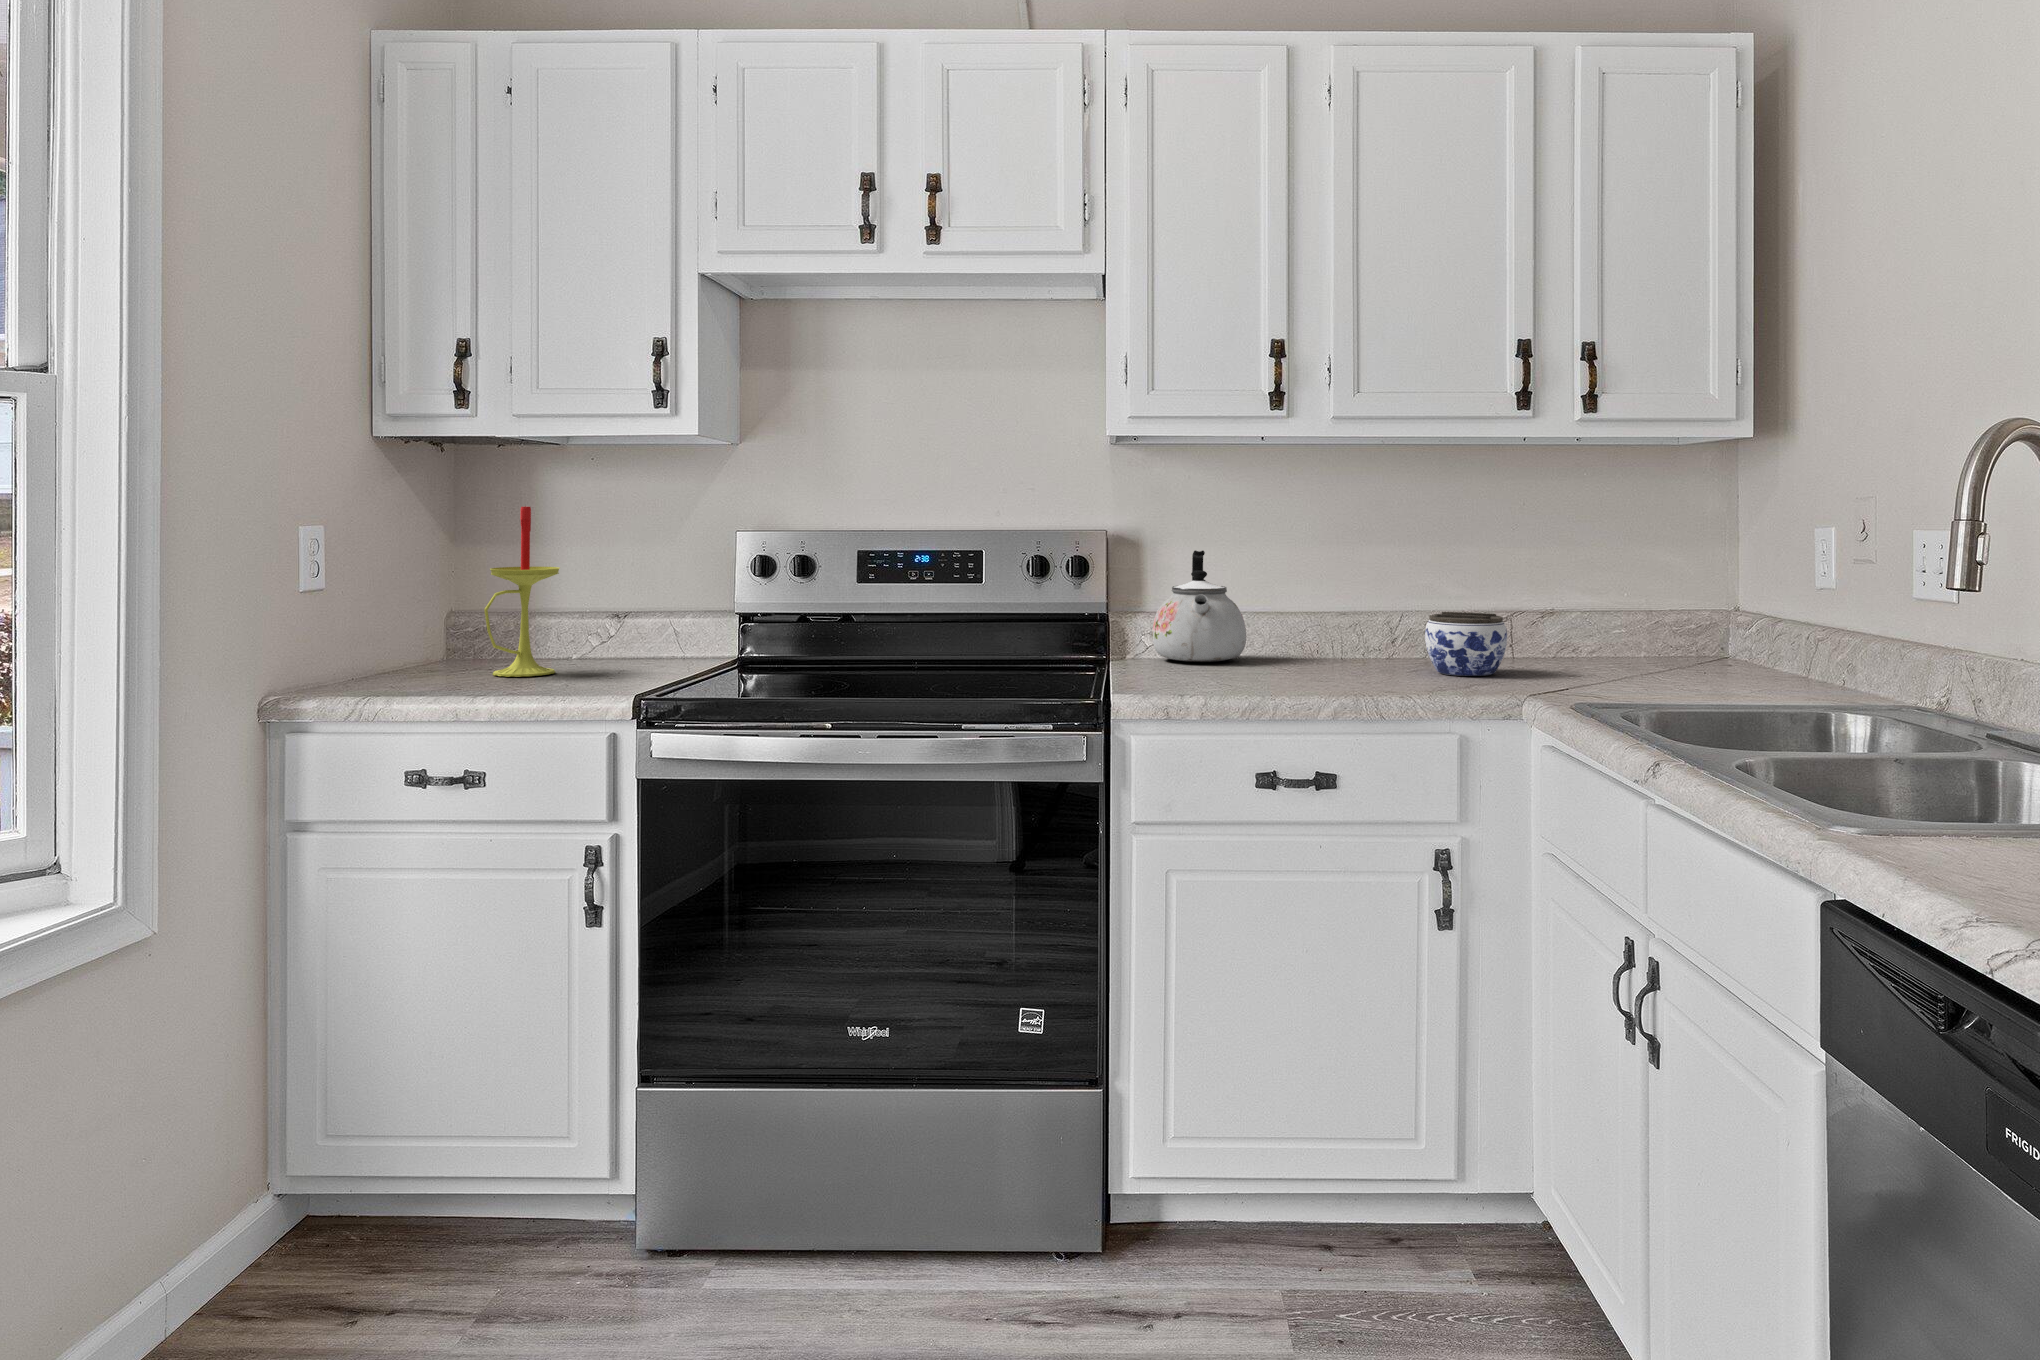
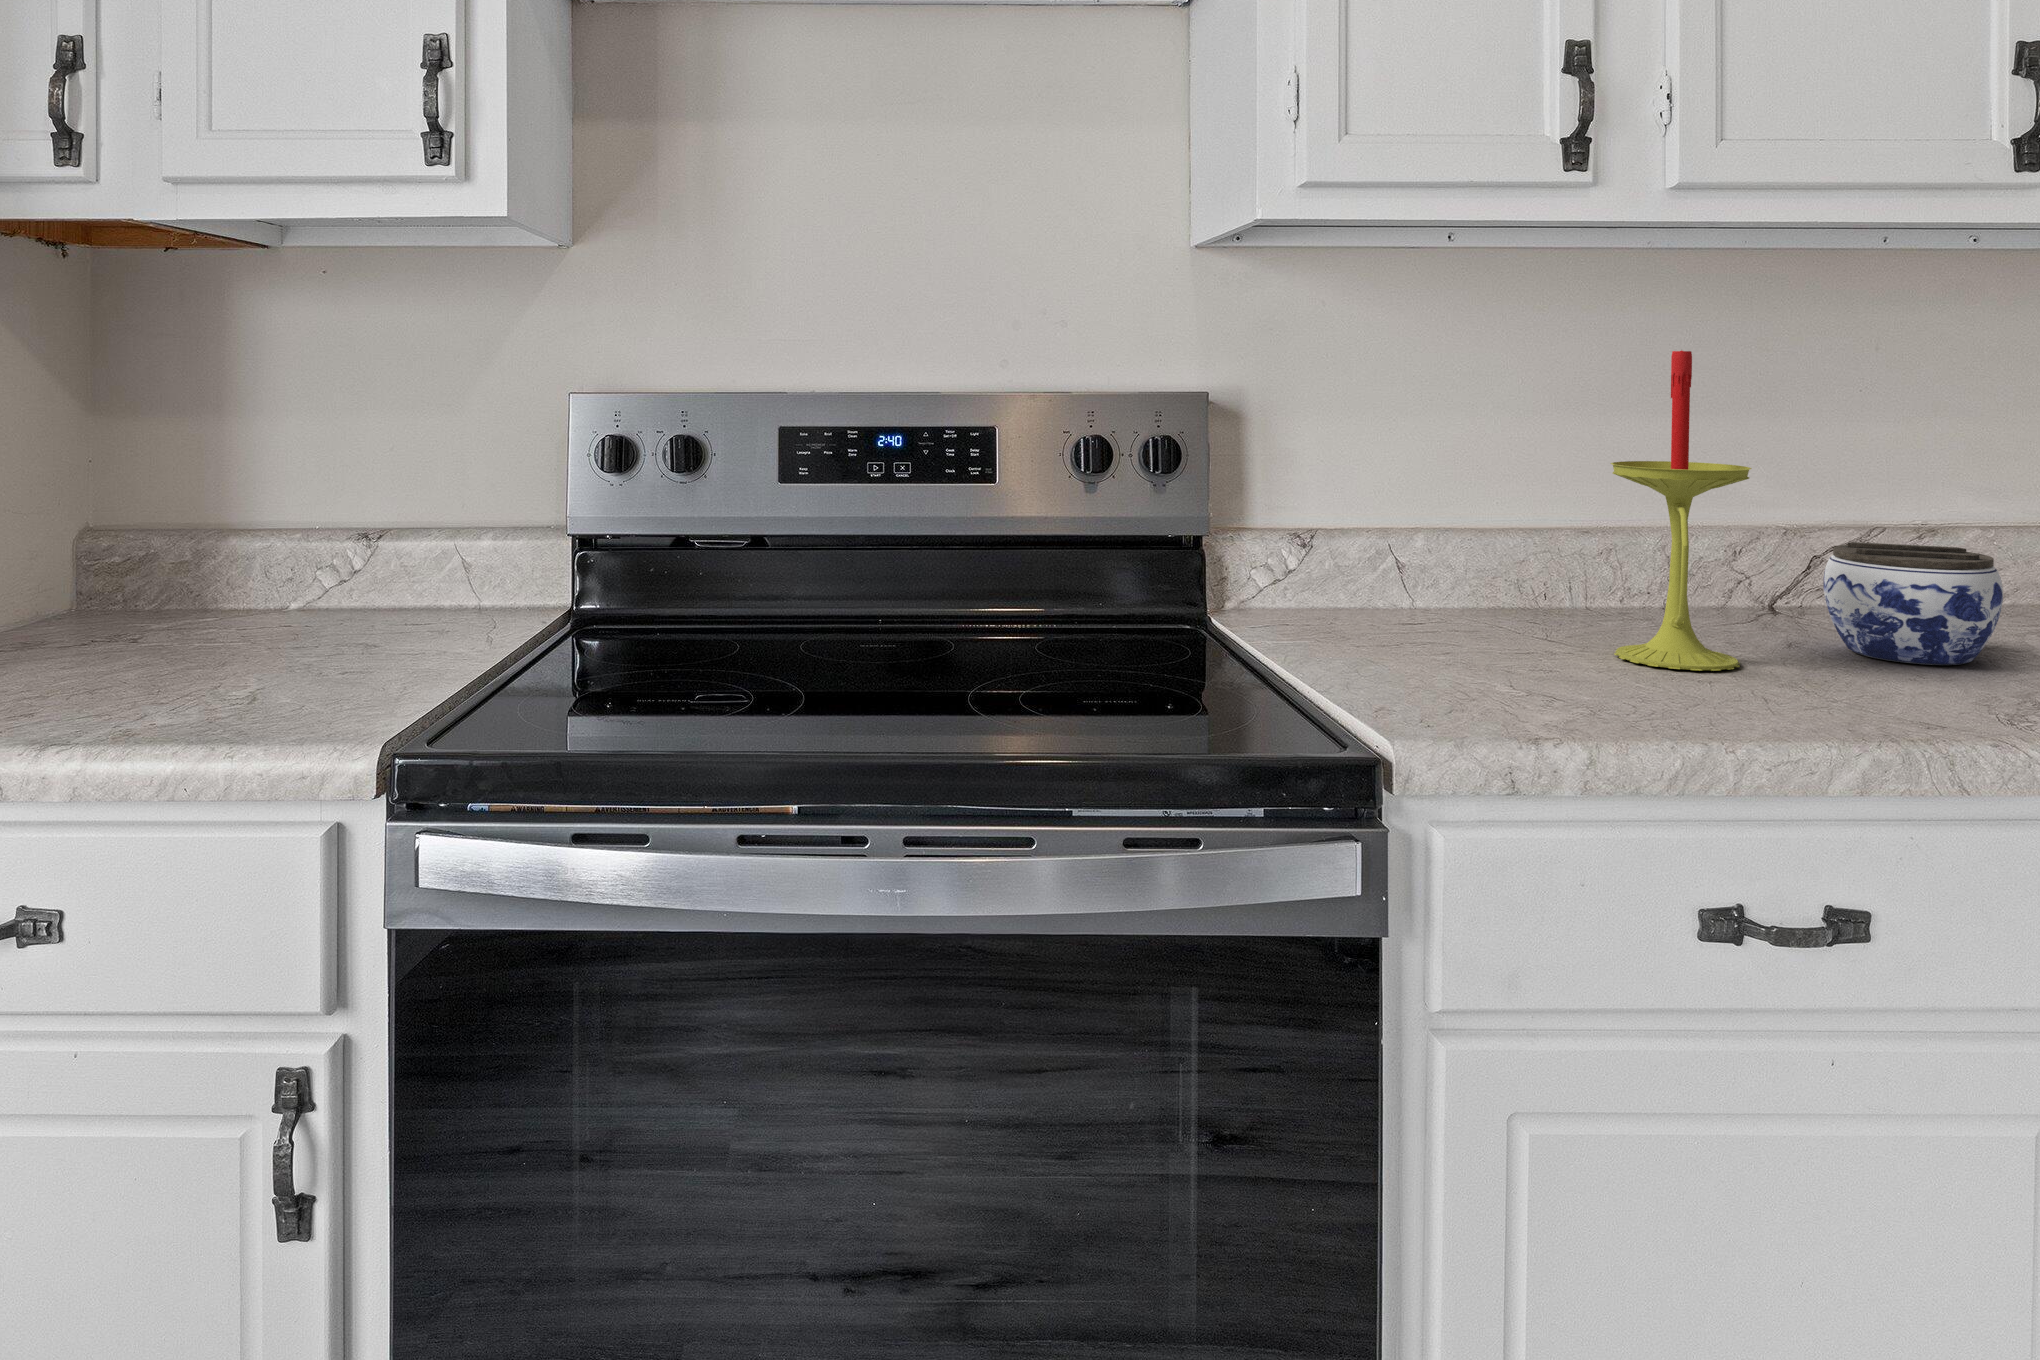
candle: present [484,506,560,677] -> present [1611,350,1752,671]
kettle: present [1152,550,1246,662] -> none [1282,431,1452,624]

